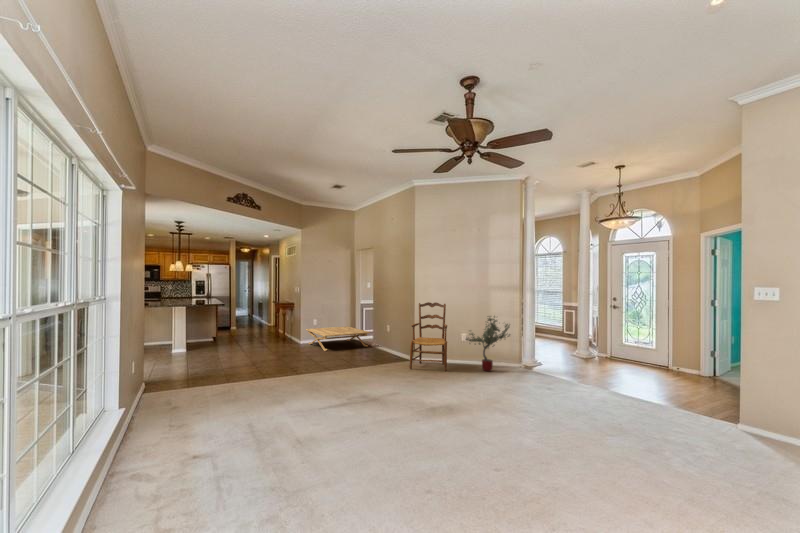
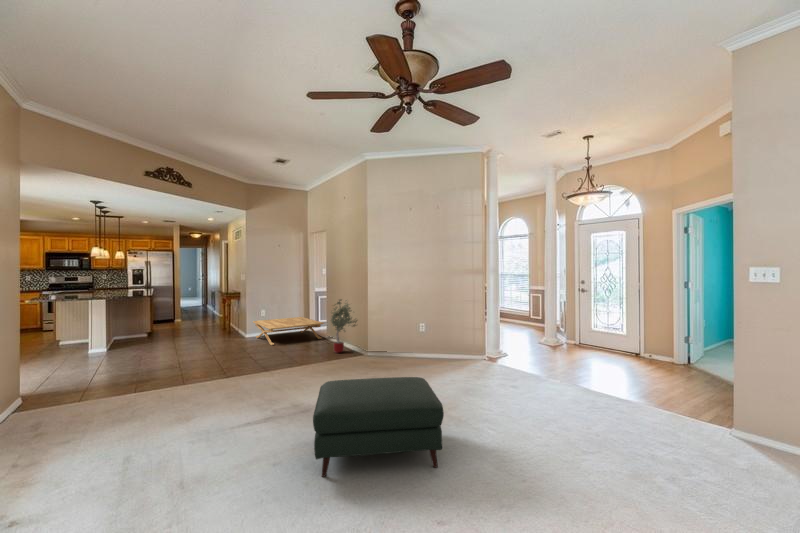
armchair: present [409,302,447,371] -> none [360,289,402,366]
potted tree: present [466,316,510,371] -> present [331,299,357,353]
ottoman: none [393,375,499,448] -> present [313,377,444,477]

